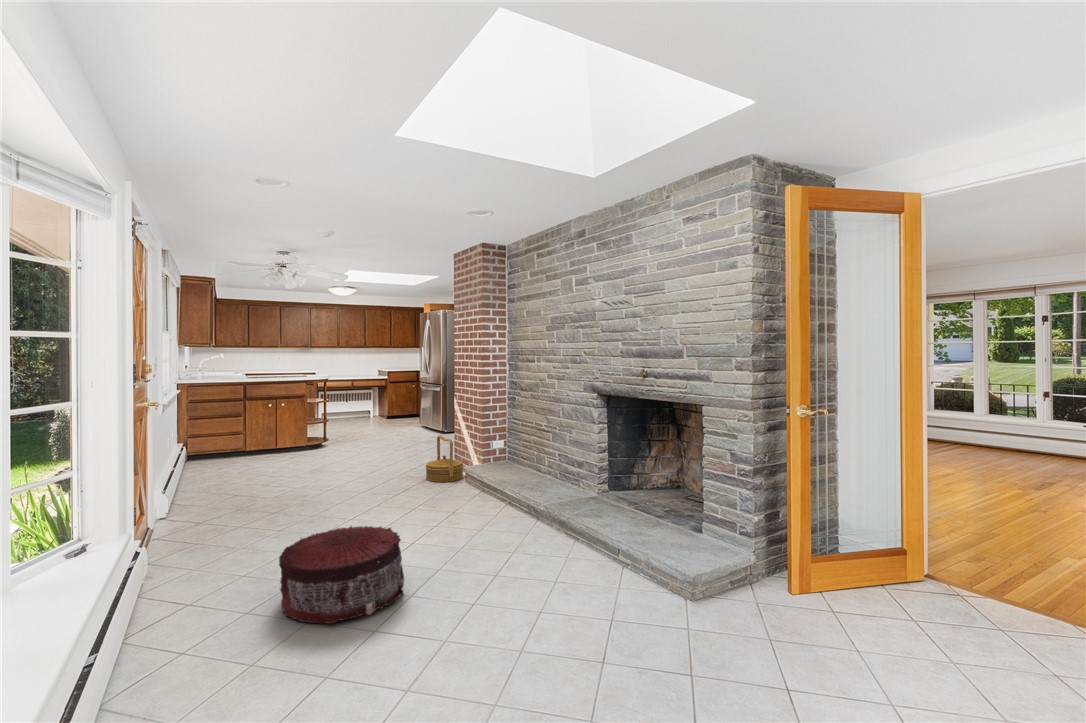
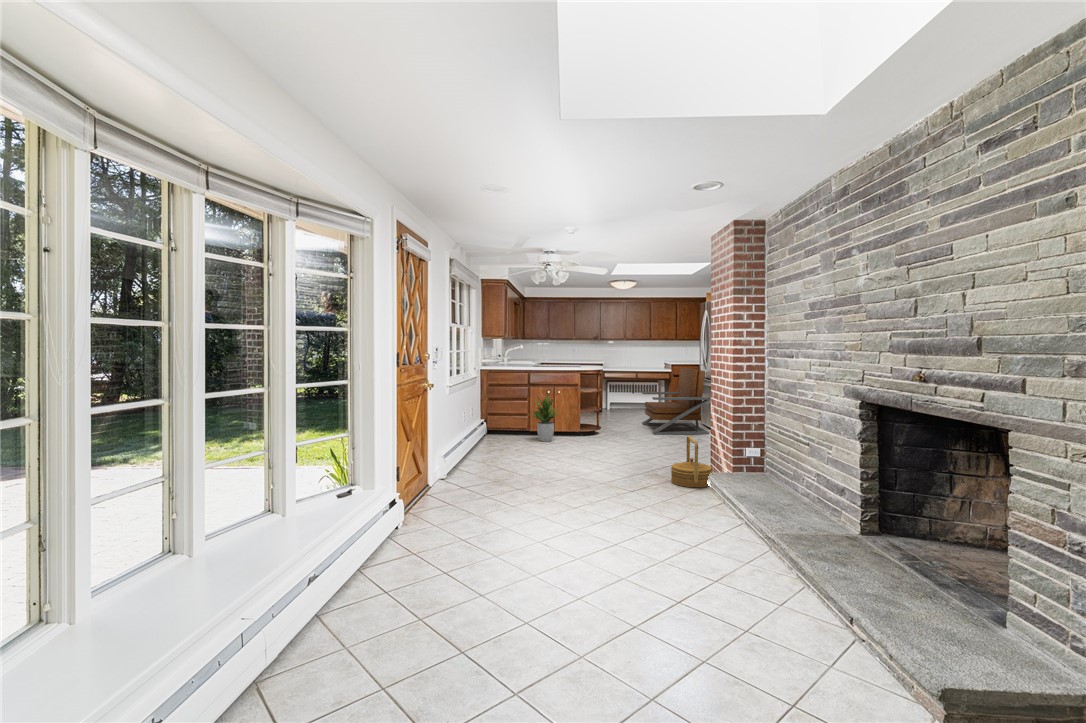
lounge chair: none [365,374,436,440] -> present [642,368,710,434]
potted plant: none [248,405,286,459] -> present [531,394,559,442]
pouf: present [279,526,404,624] -> none [464,516,577,610]

